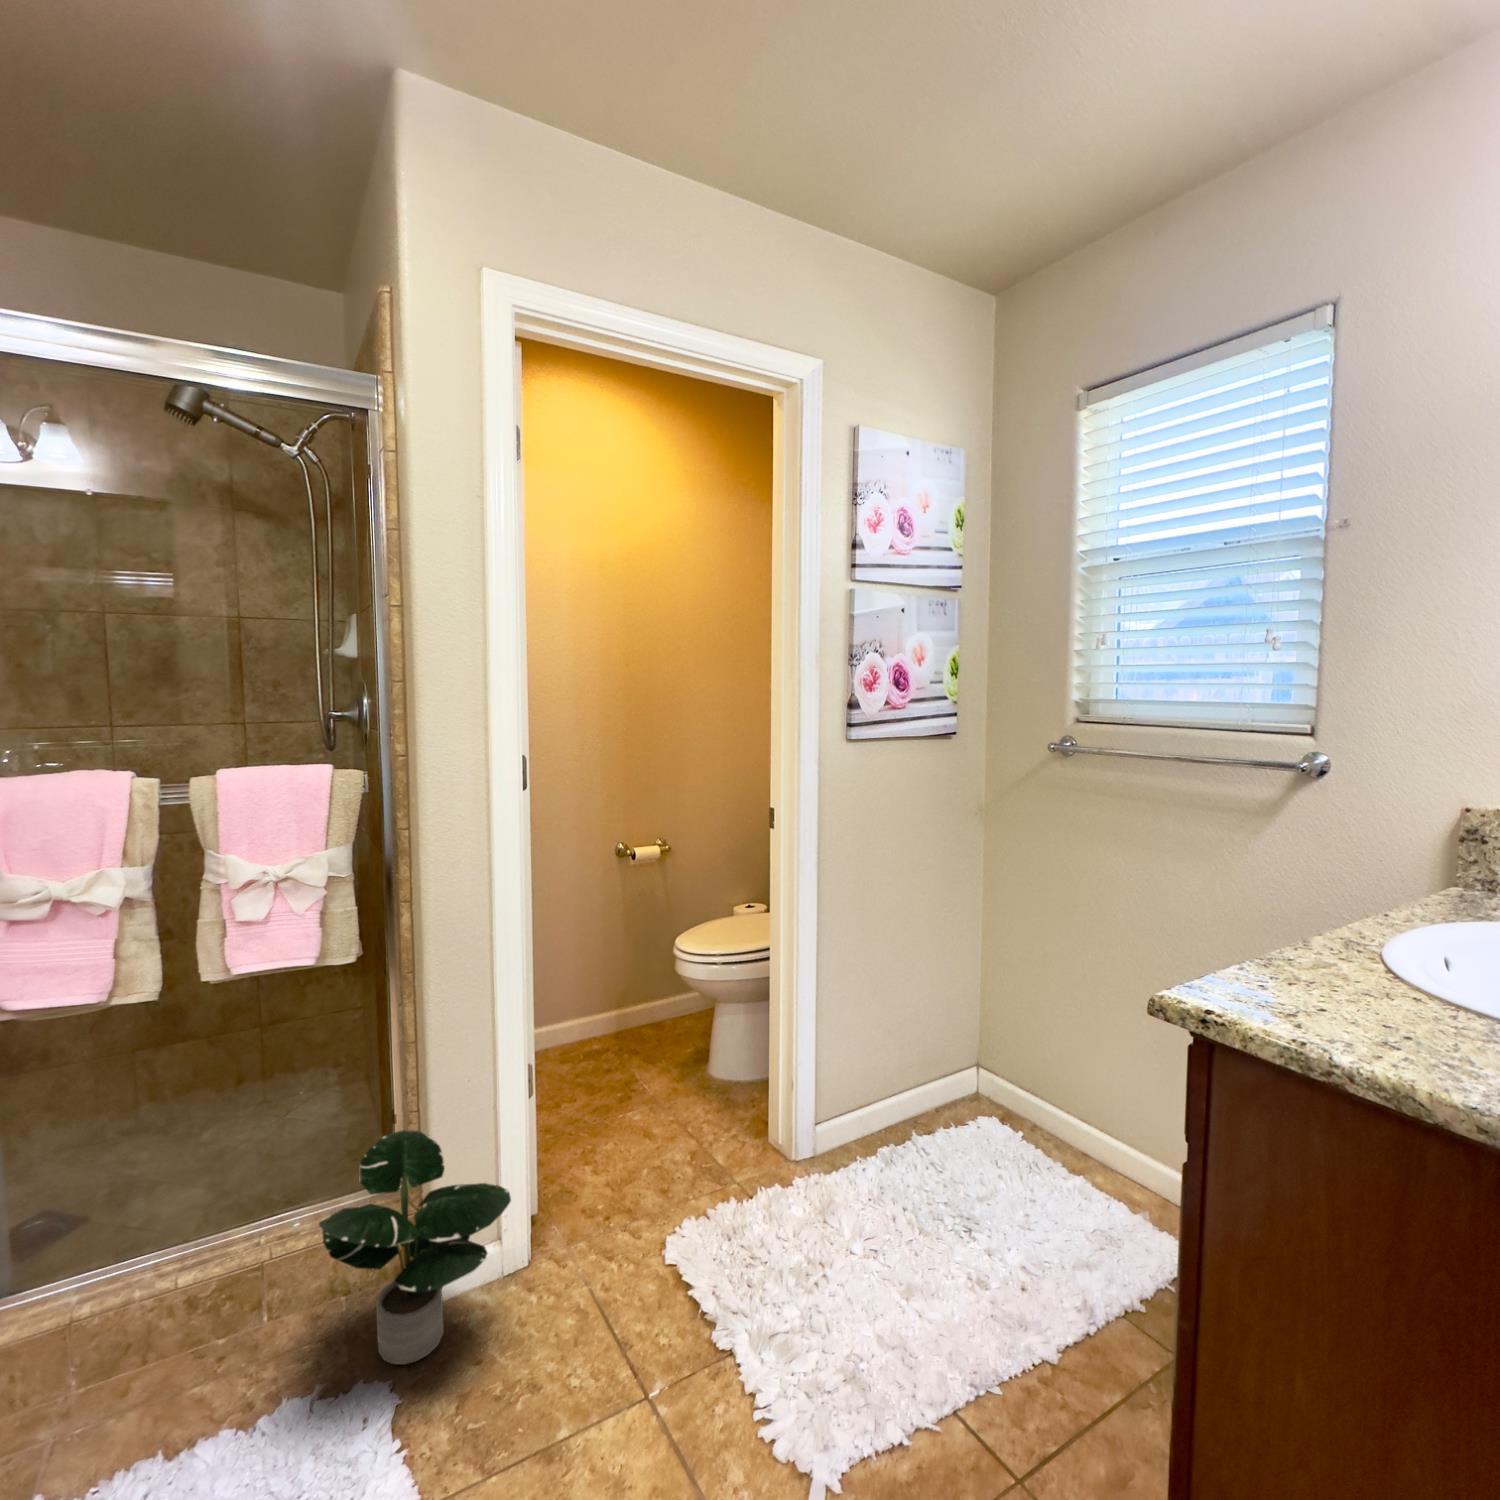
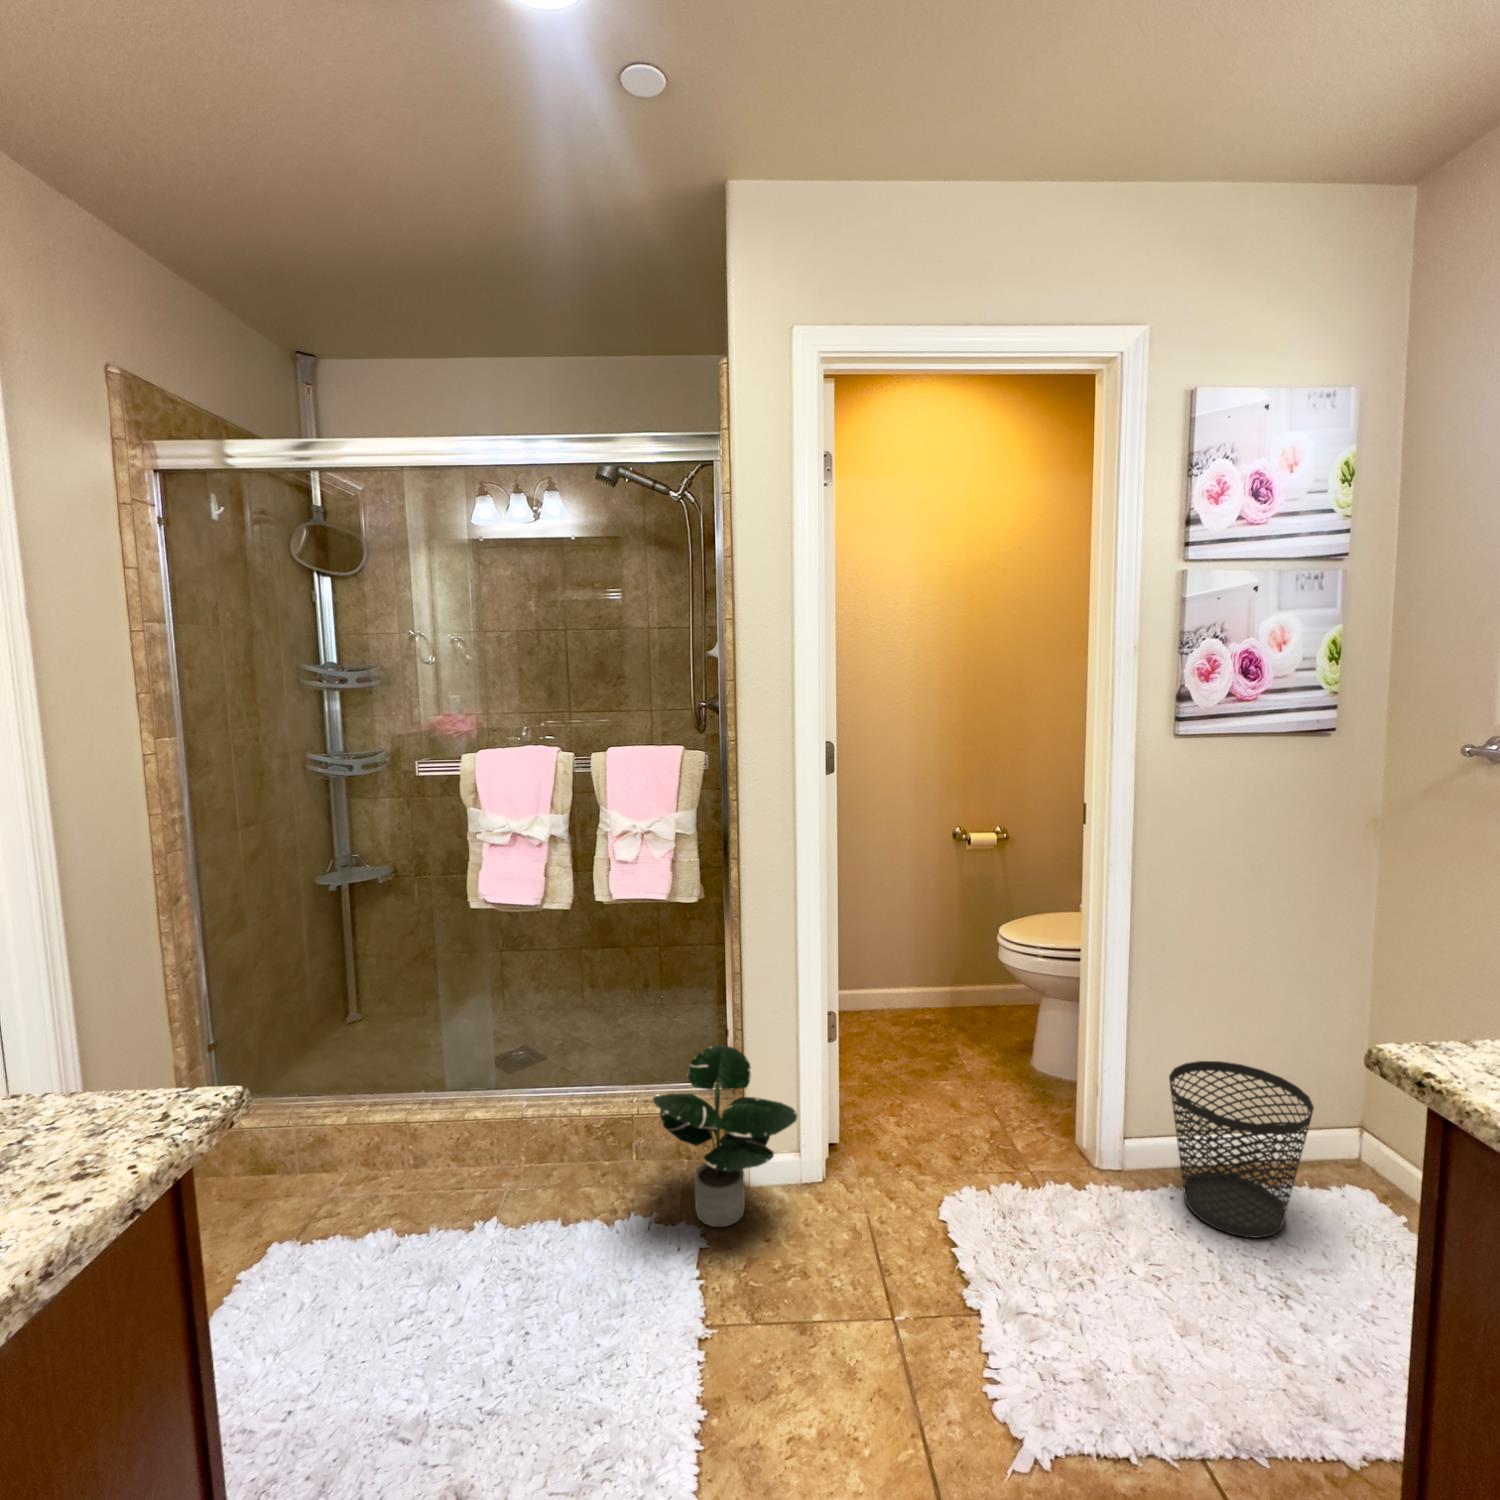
wastebasket: none [855,1034,971,1191] -> present [1169,1061,1314,1238]

